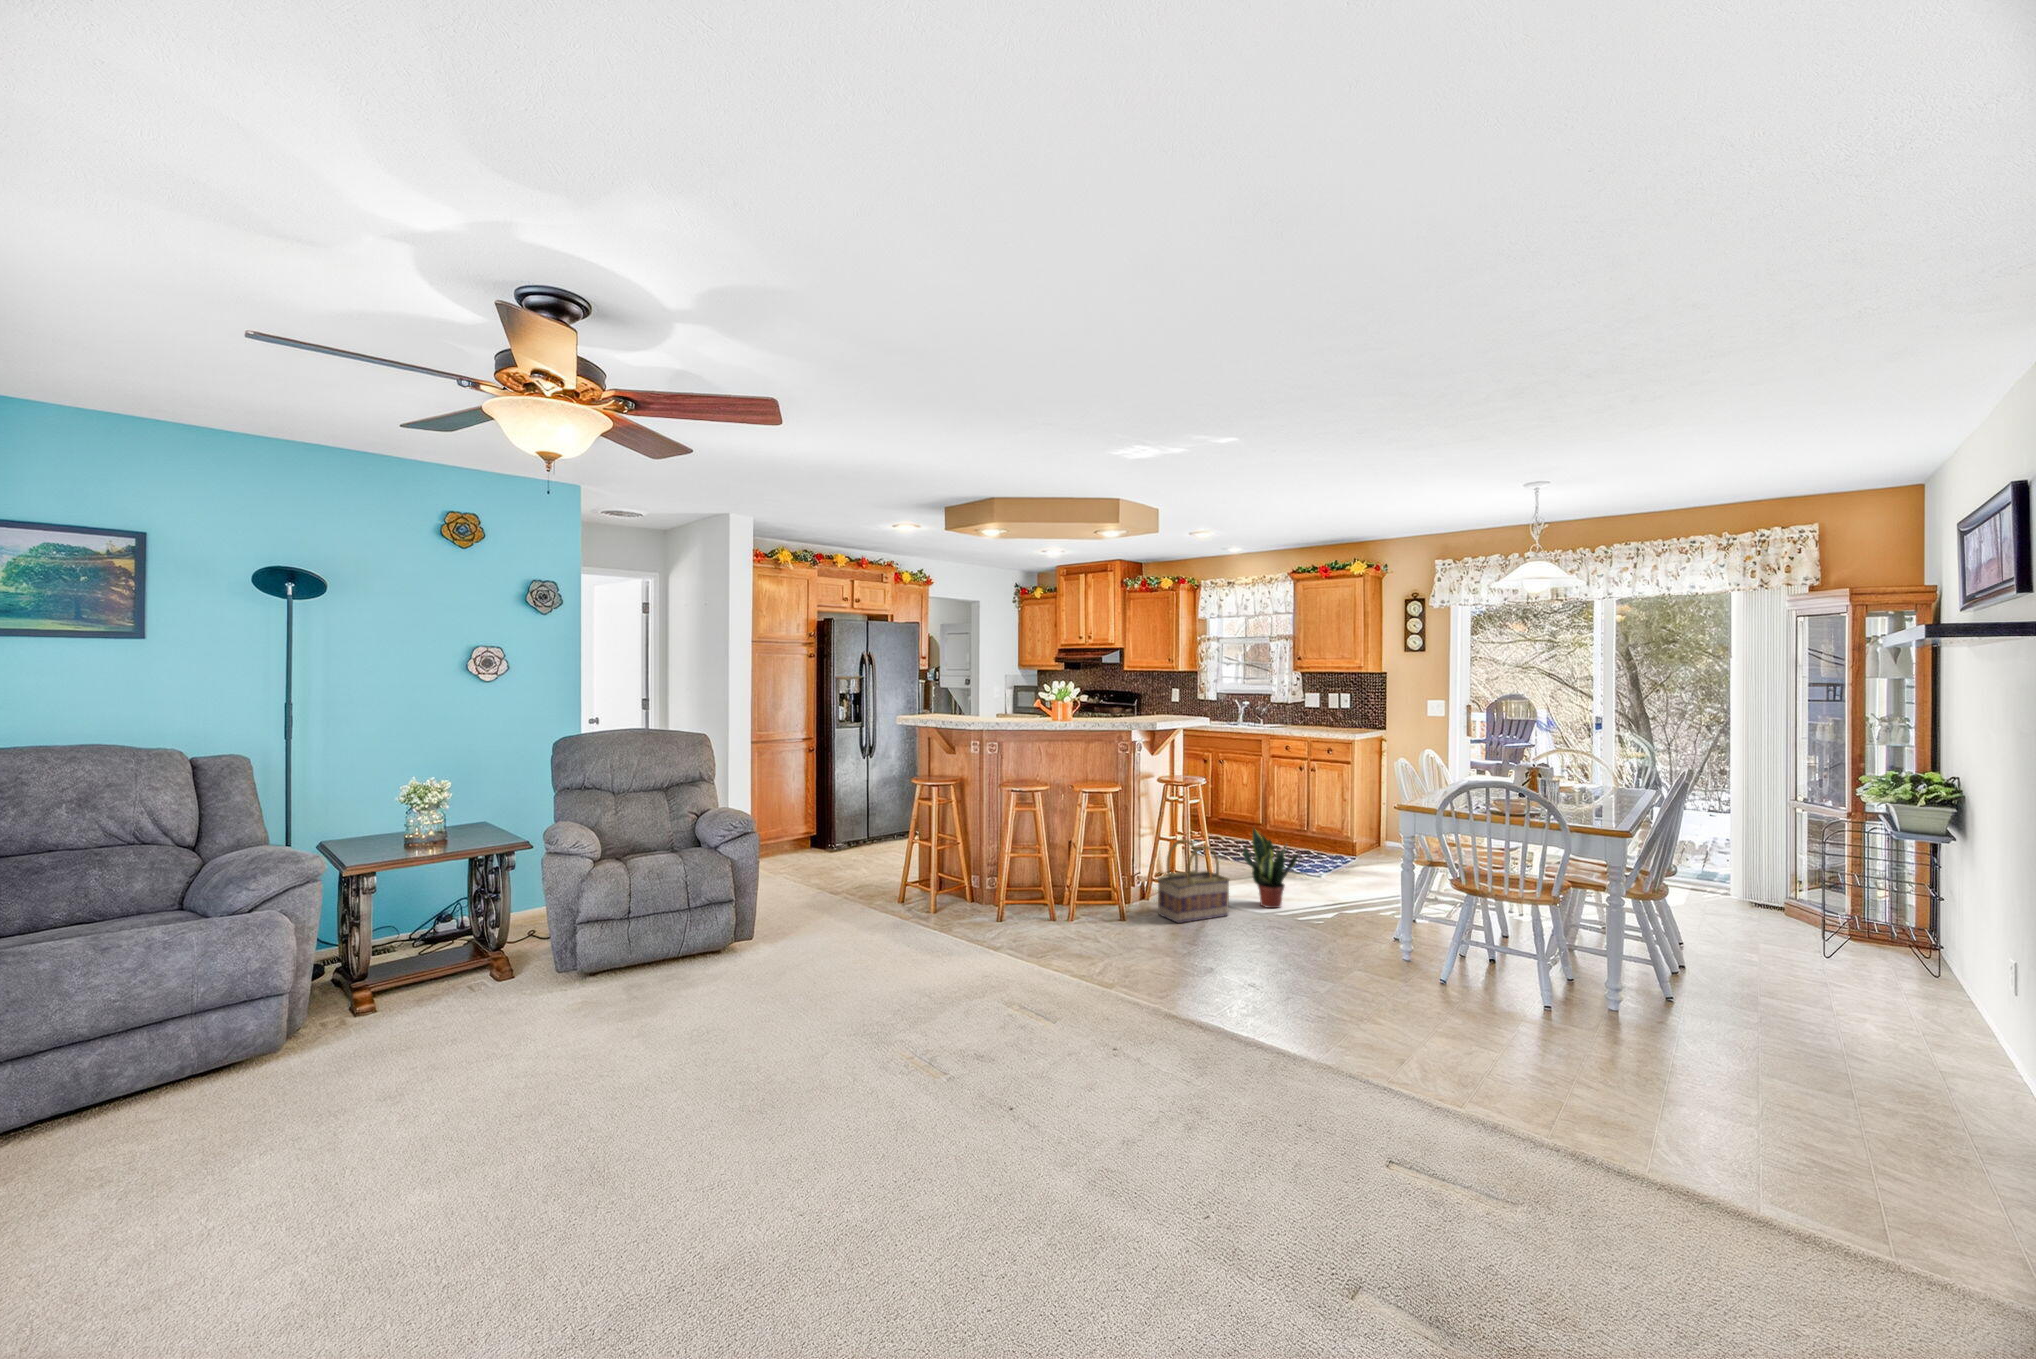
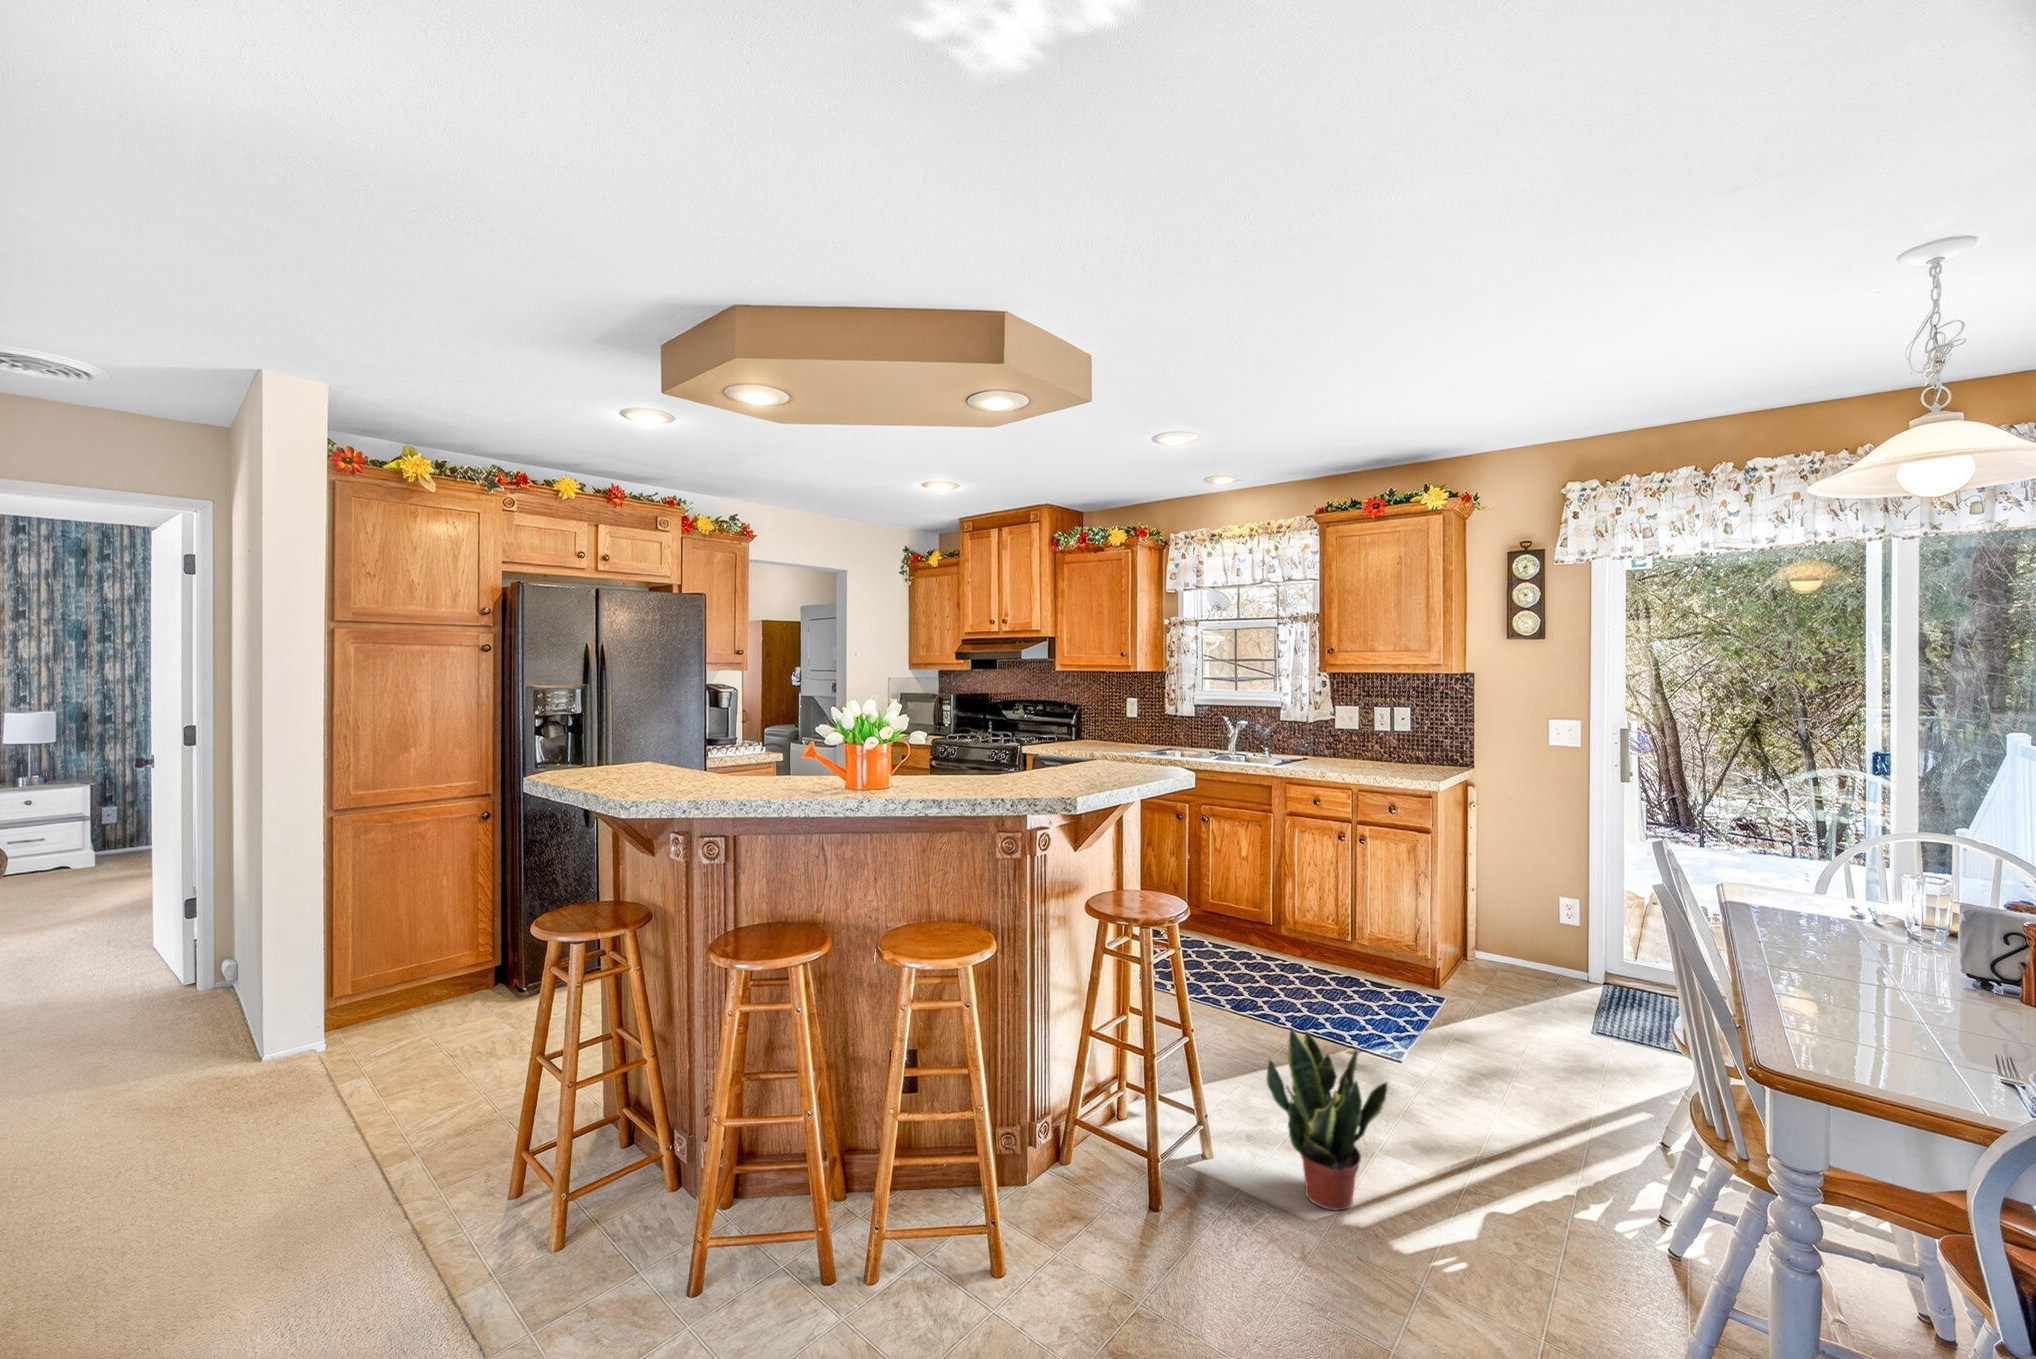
basket: present [1158,839,1229,923] -> none [1075,1070,1245,1307]

